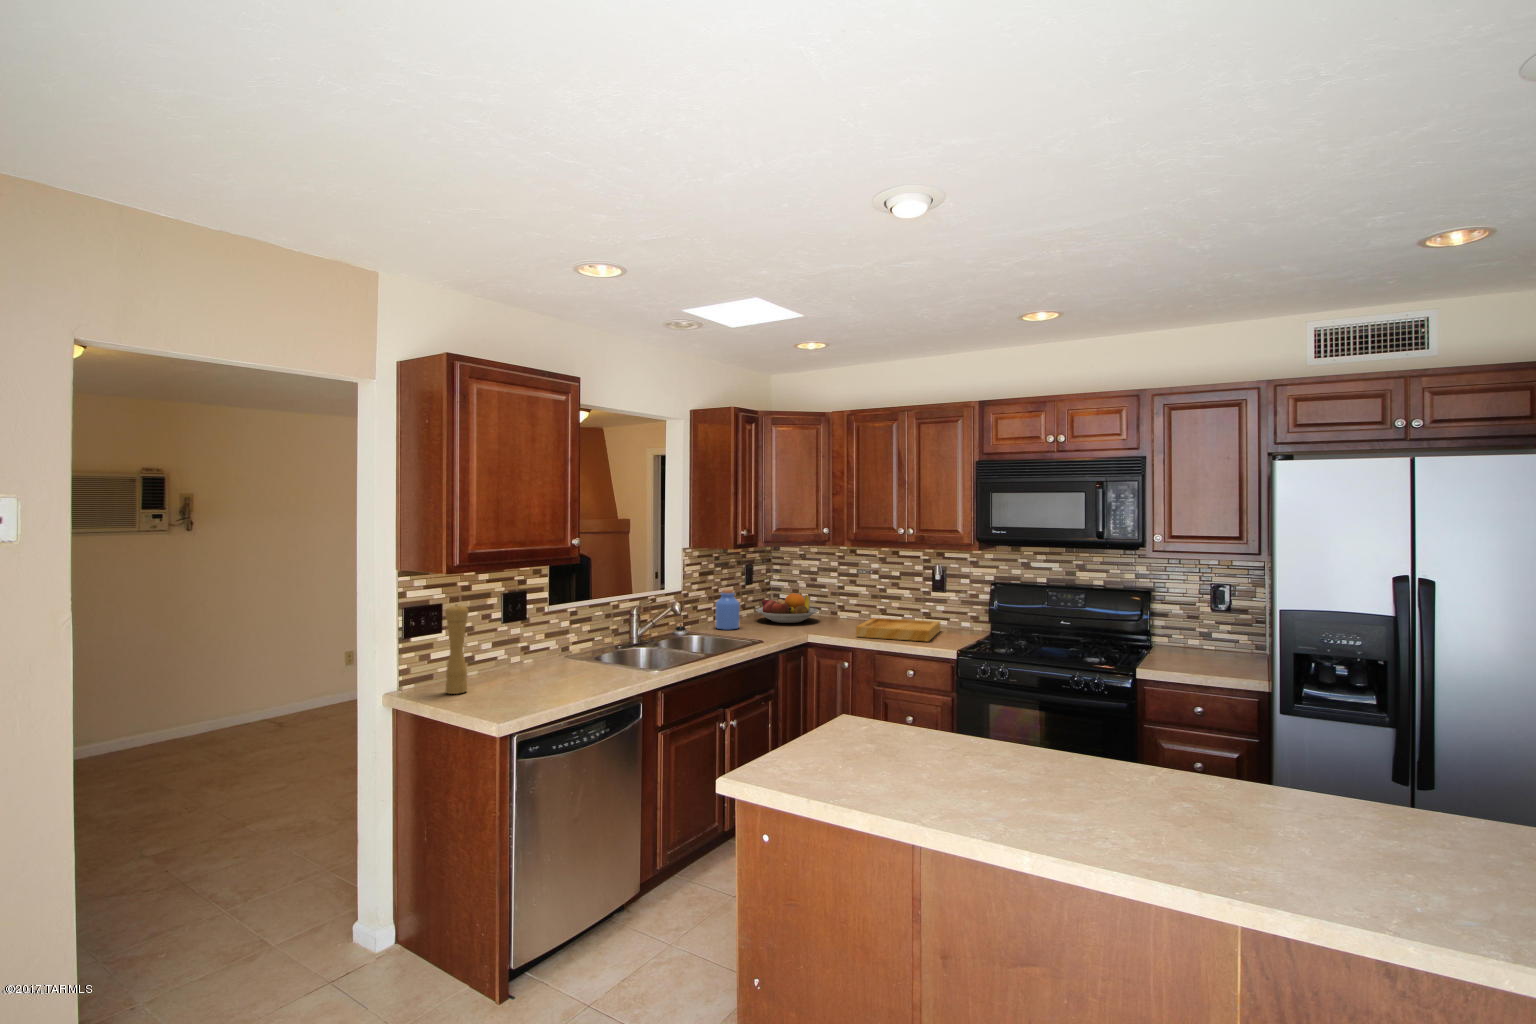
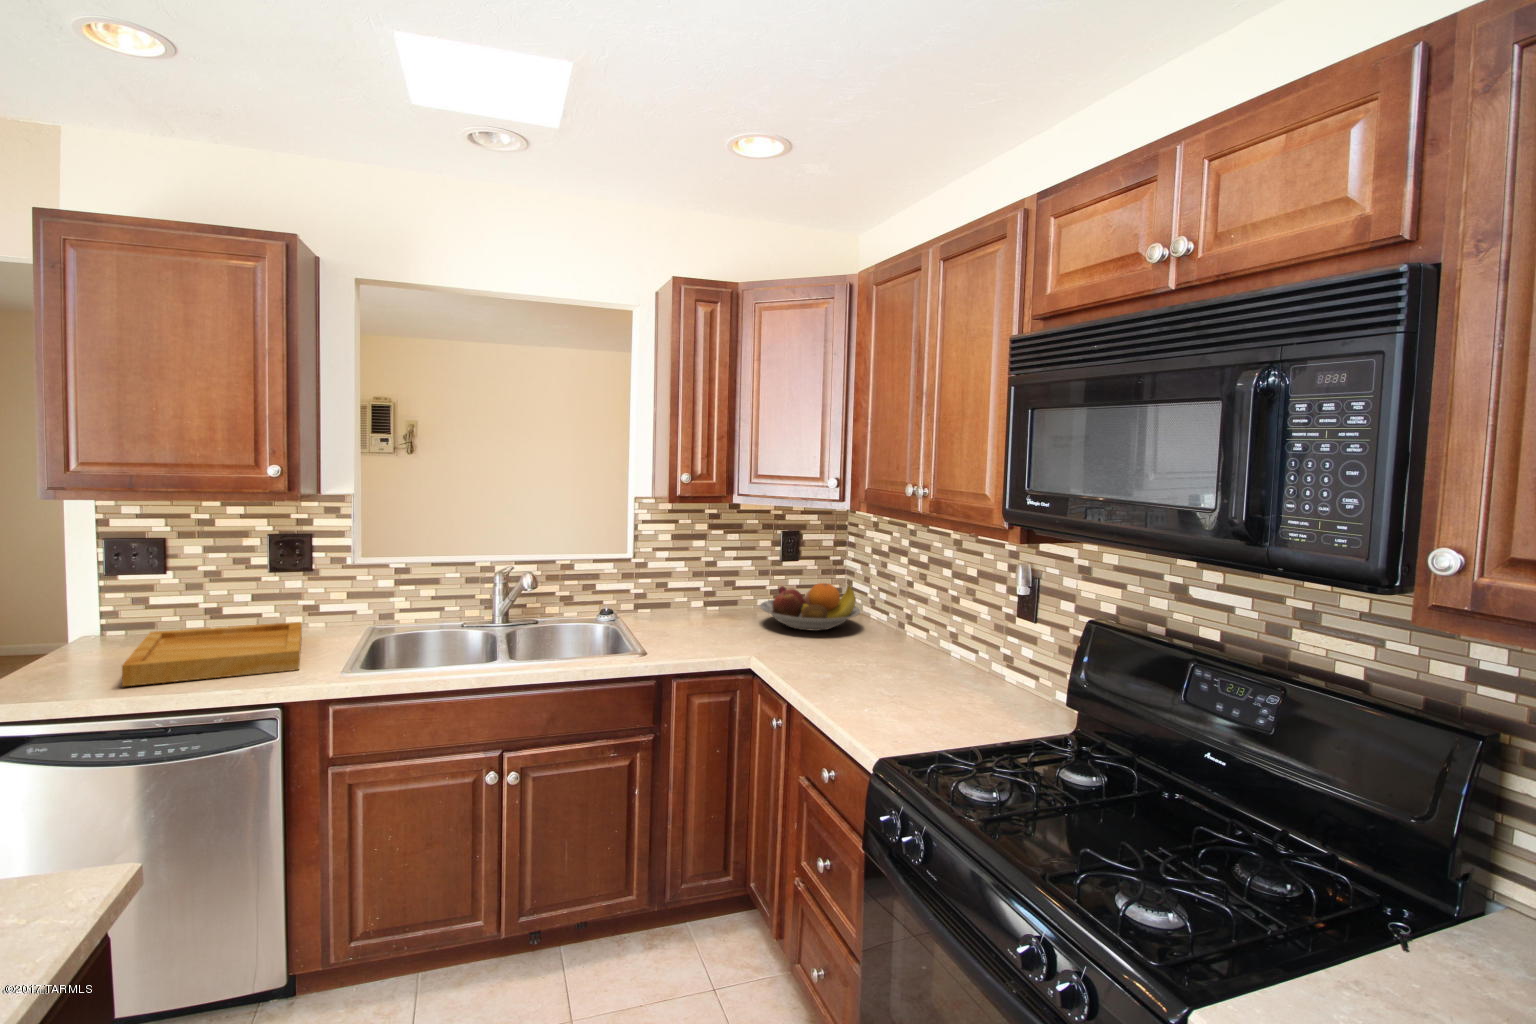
jar: present [716,589,740,630] -> none [674,564,712,625]
pepper mill: present [445,605,468,694] -> none [93,541,132,653]
tray: present [856,618,940,641] -> present [122,622,302,686]

